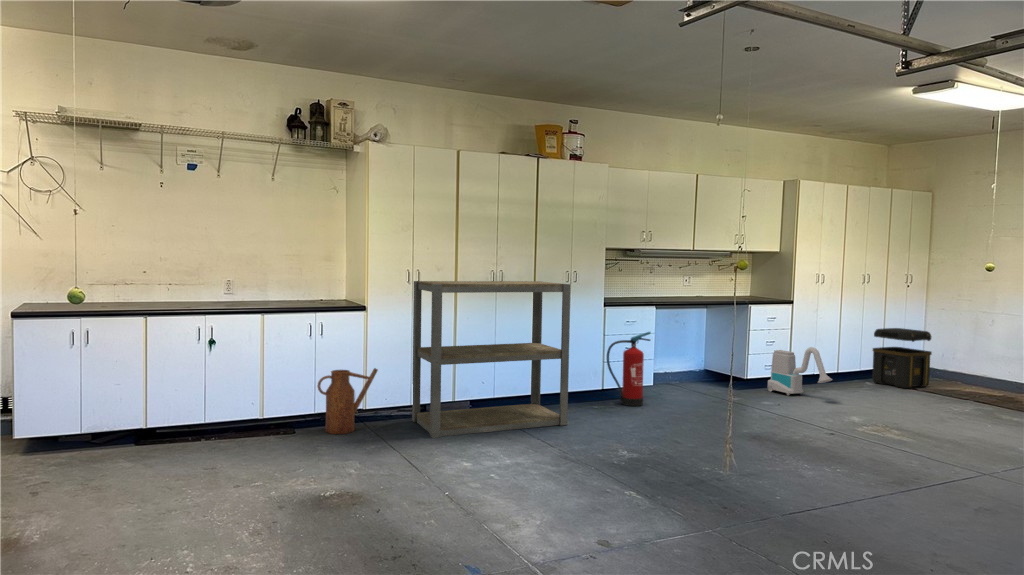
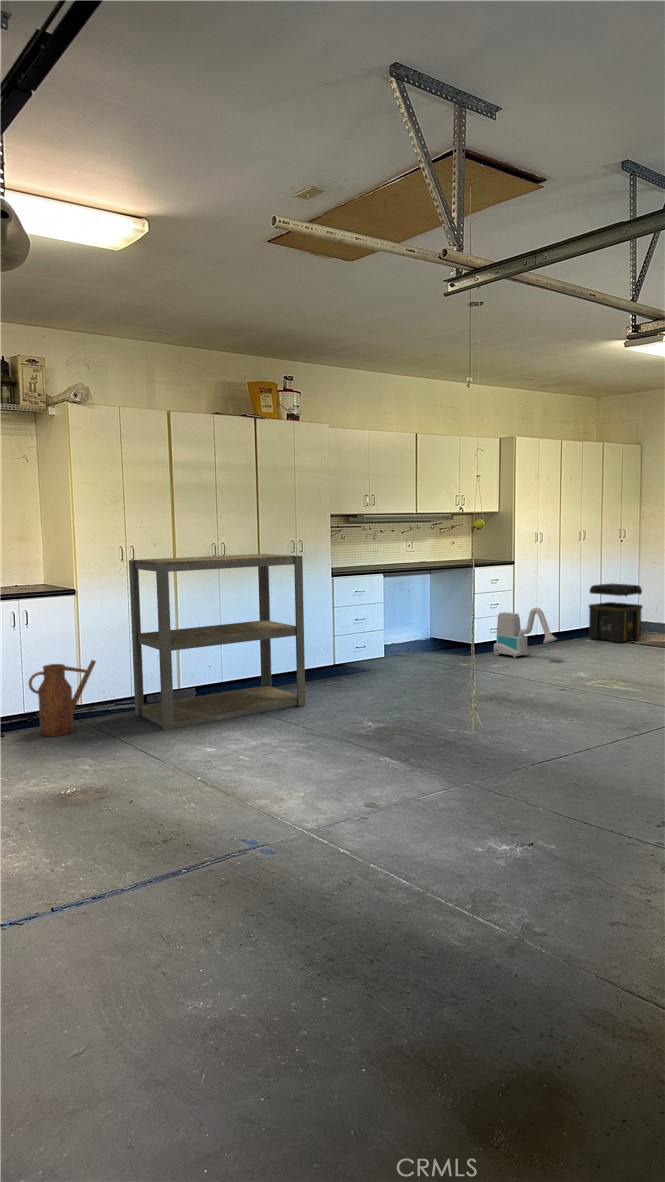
fire extinguisher: present [607,332,651,406] -> none [337,601,380,680]

